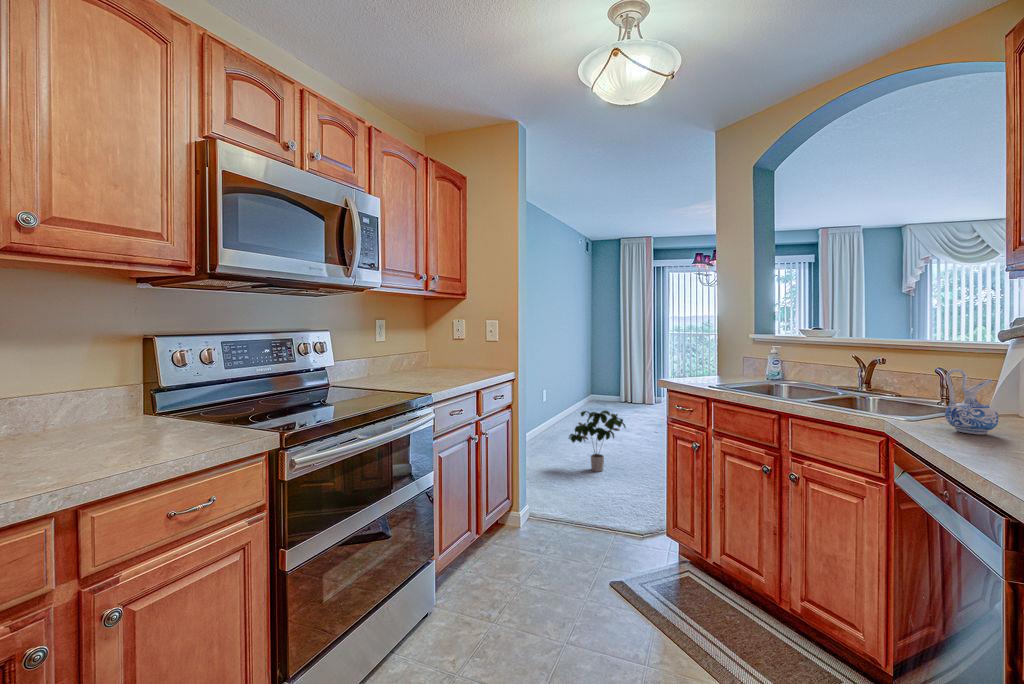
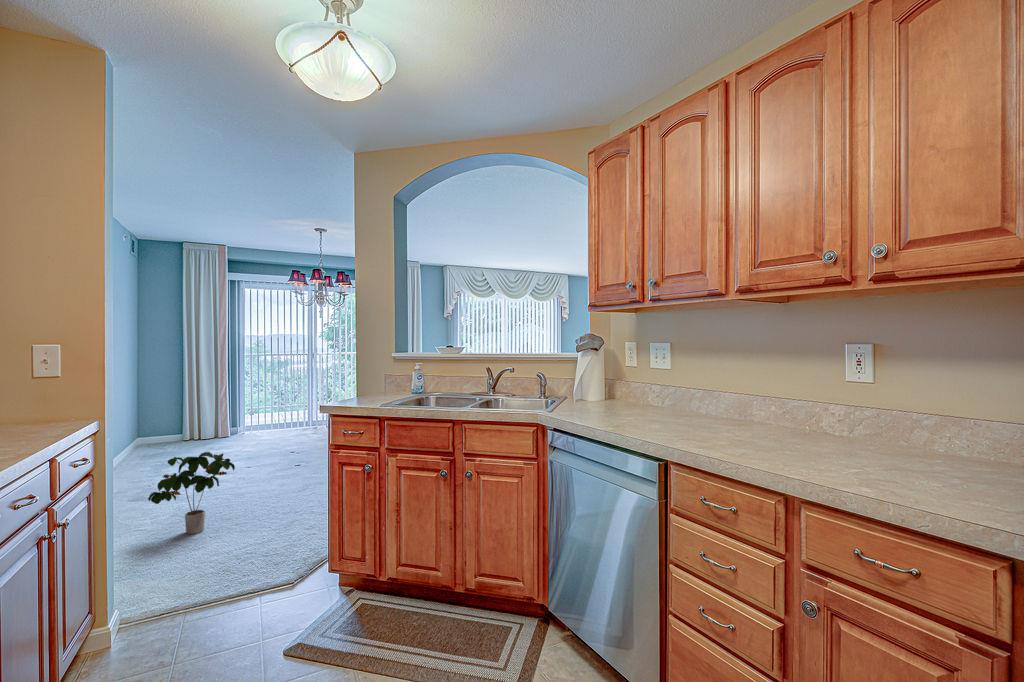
ceramic pitcher: present [945,369,998,434] -> none [564,373,589,415]

